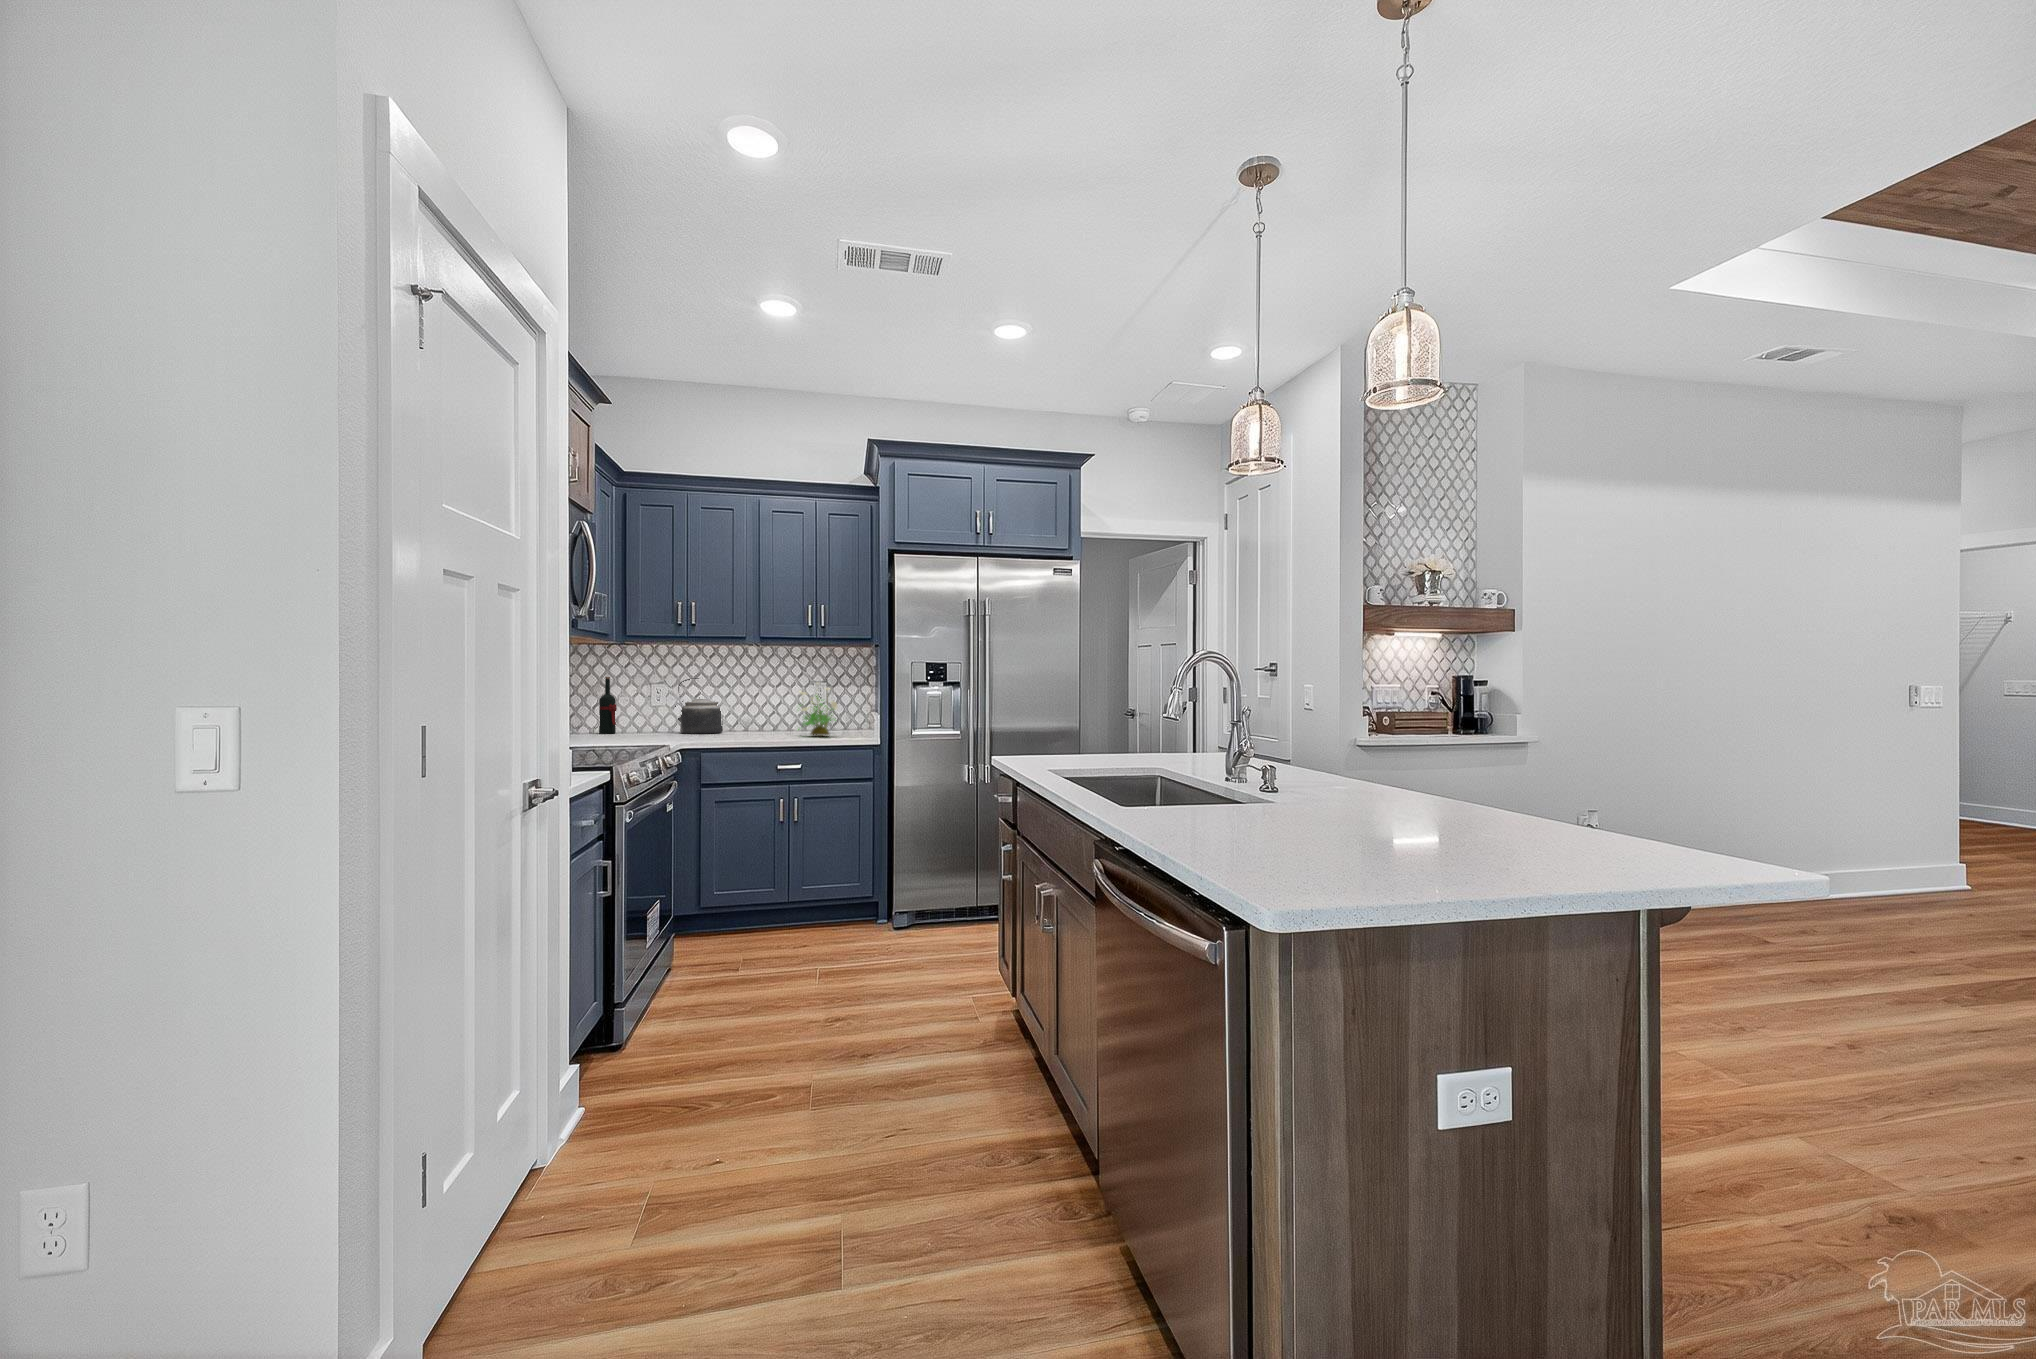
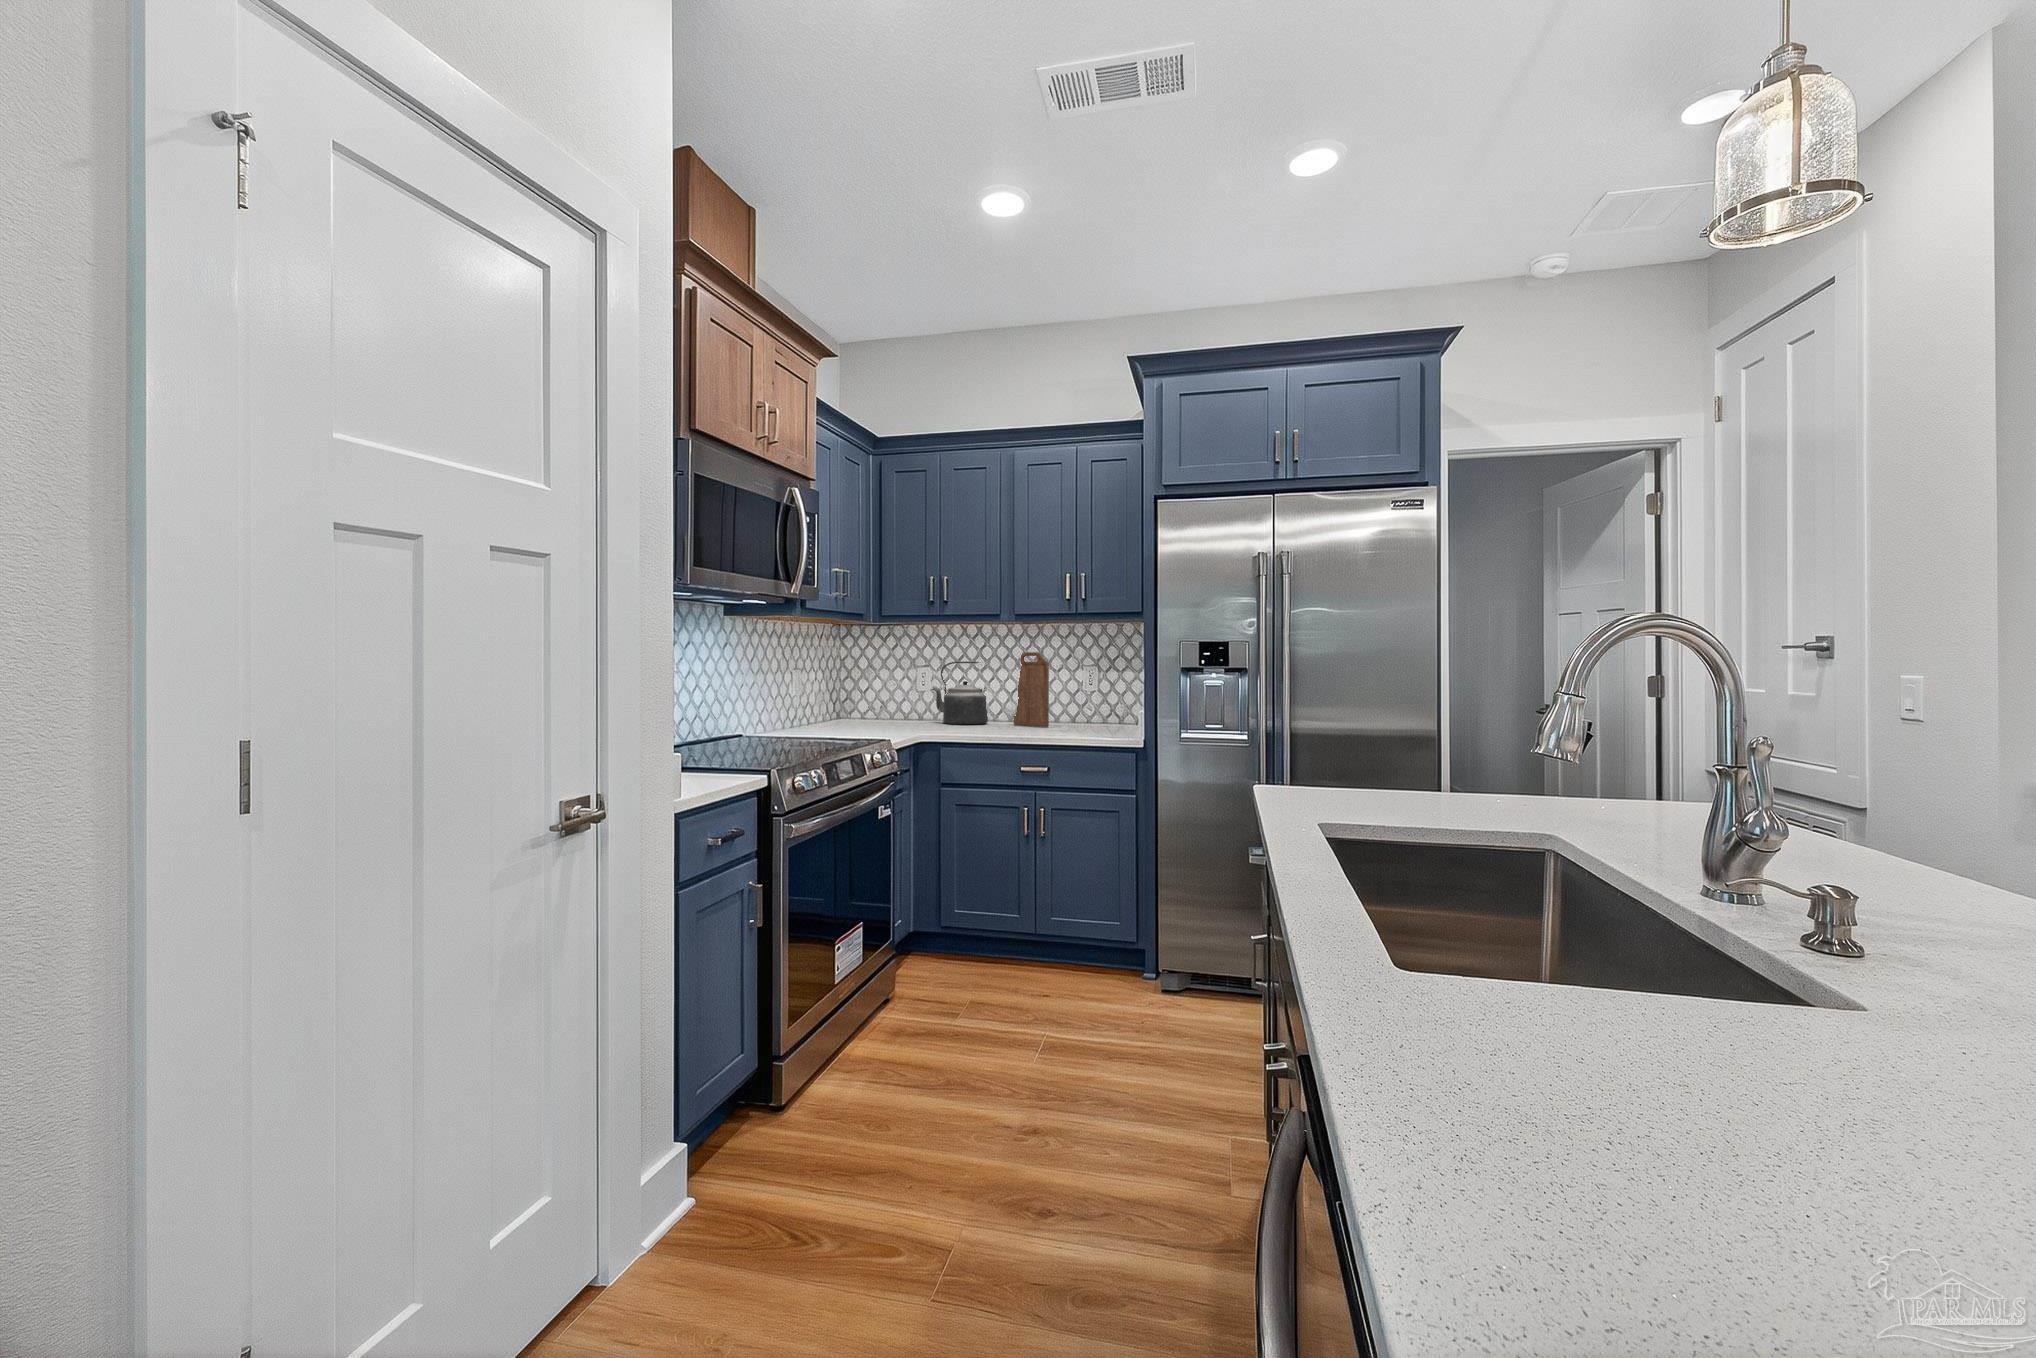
cutting board: none [748,670,782,733] -> present [1014,652,1049,727]
wine bottle: present [599,677,617,734] -> none [864,660,880,721]
potted plant: present [798,689,837,736] -> none [1058,667,1108,733]

